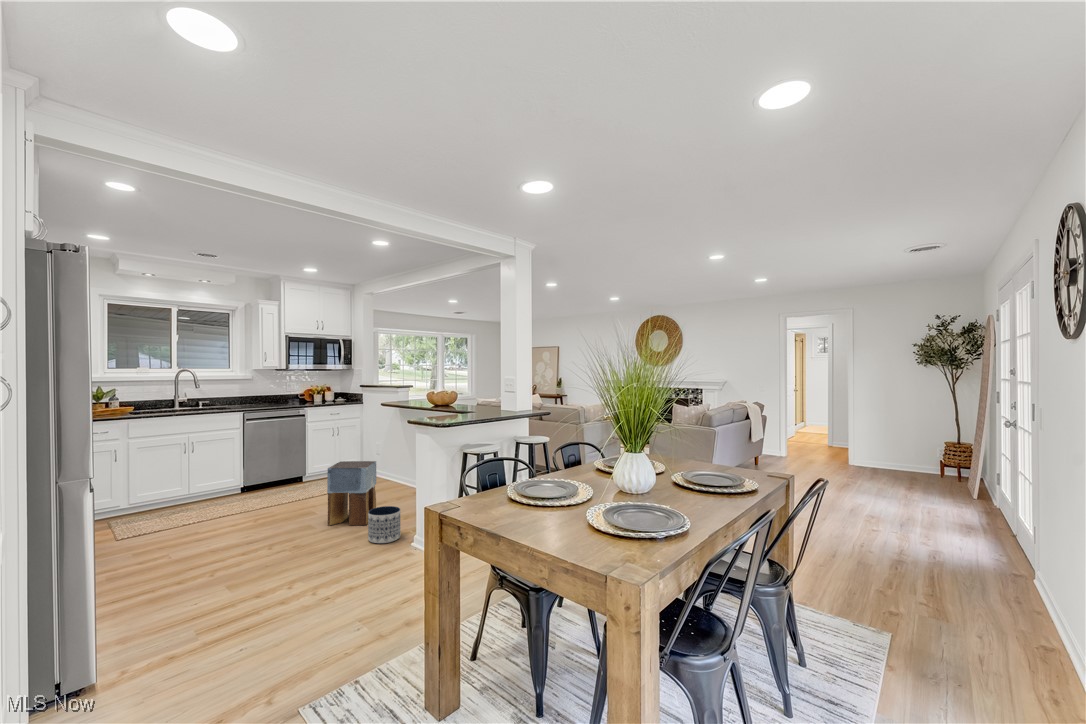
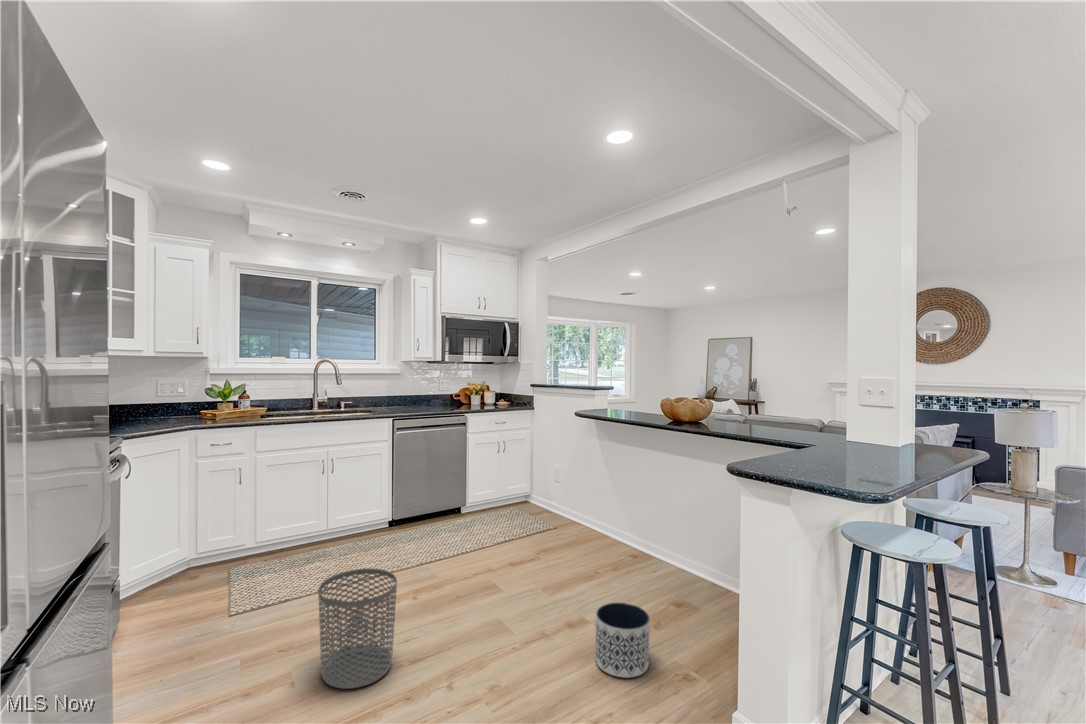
stool: present [327,461,376,526] -> none [519,508,586,621]
waste bin: none [183,497,237,563] -> present [318,568,397,689]

